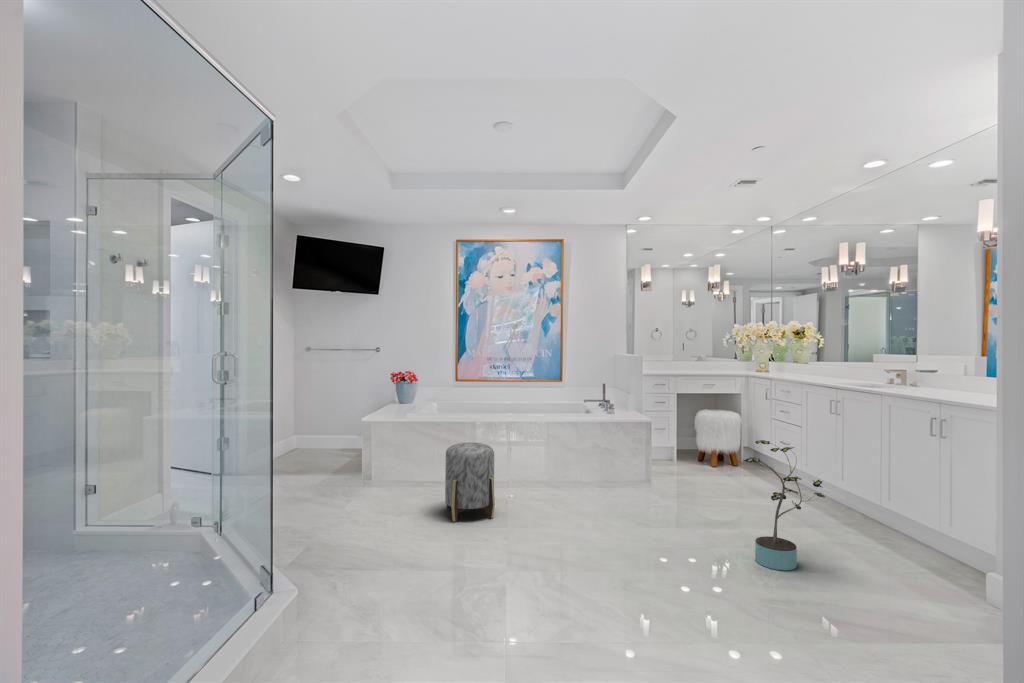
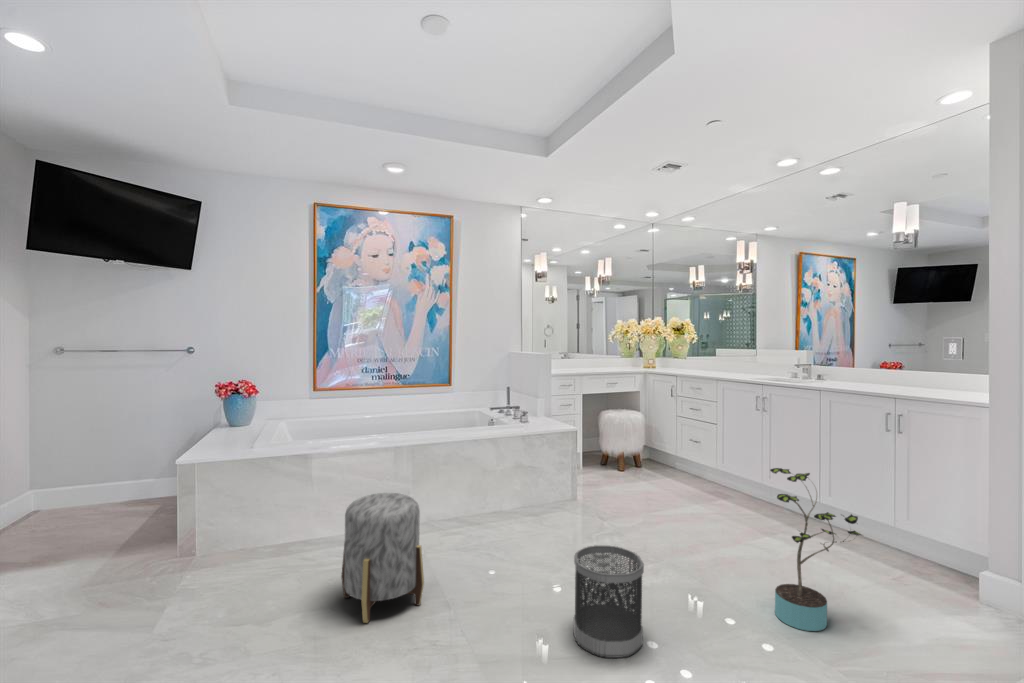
wastebasket: none [583,486,633,559] -> present [573,545,644,658]

